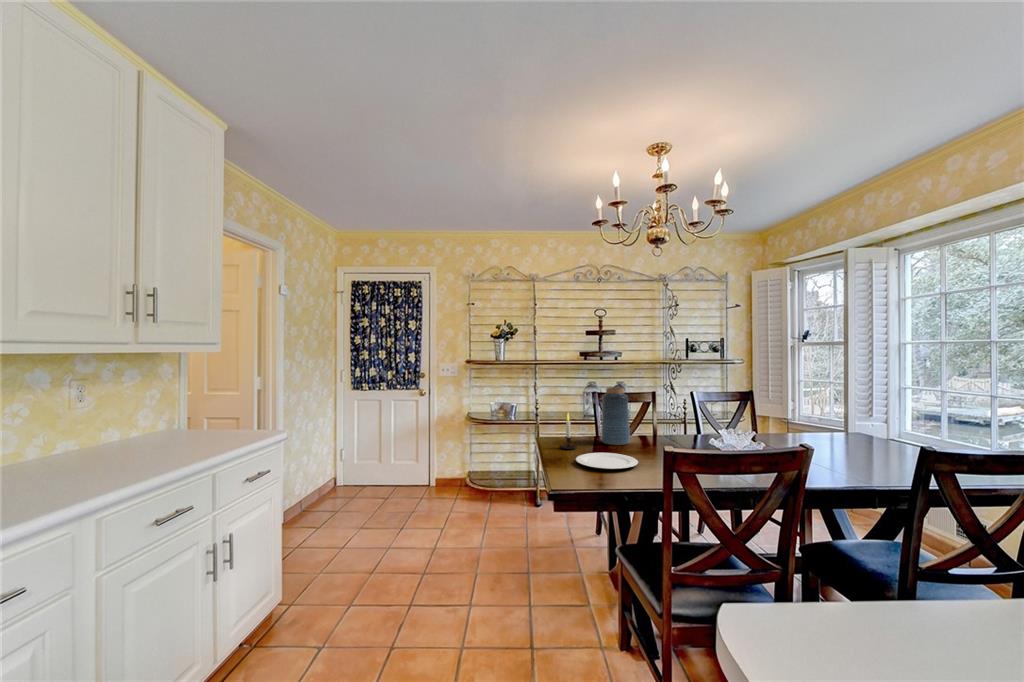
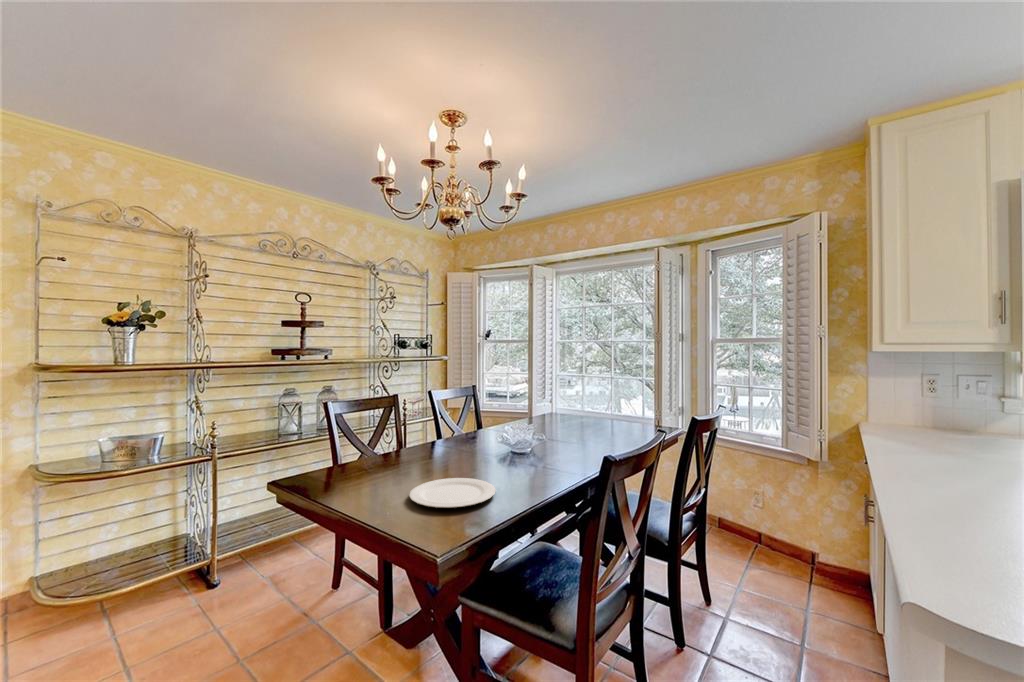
vase: present [601,387,630,445] -> none [388,390,427,468]
candle: present [560,413,578,449] -> none [350,432,377,490]

